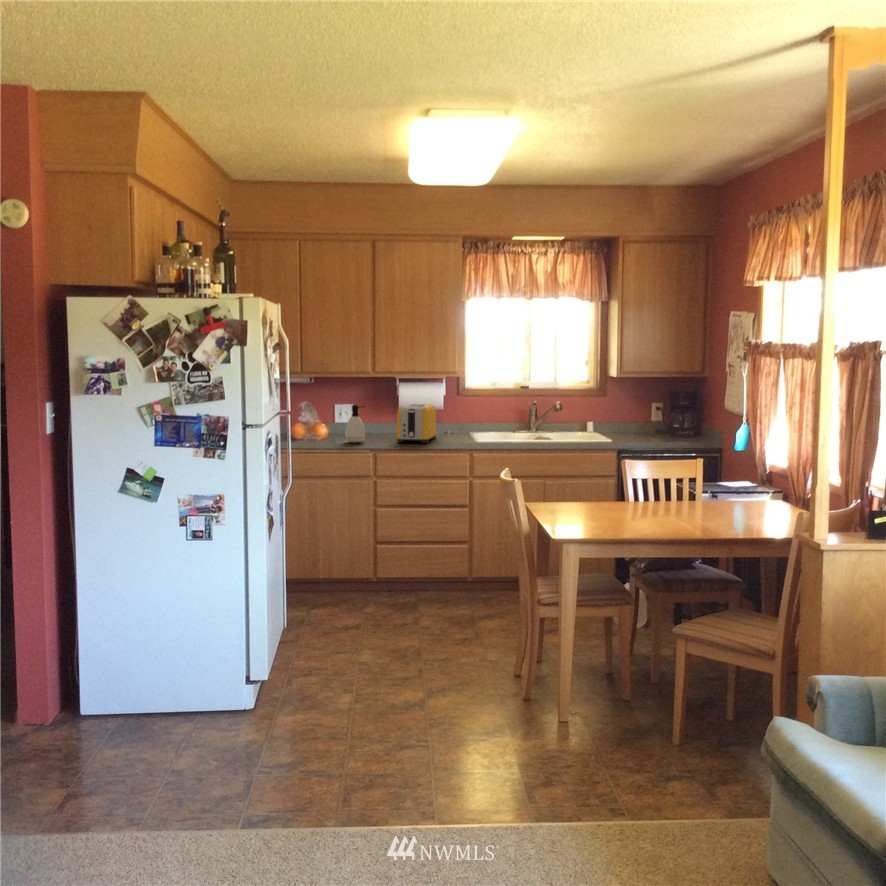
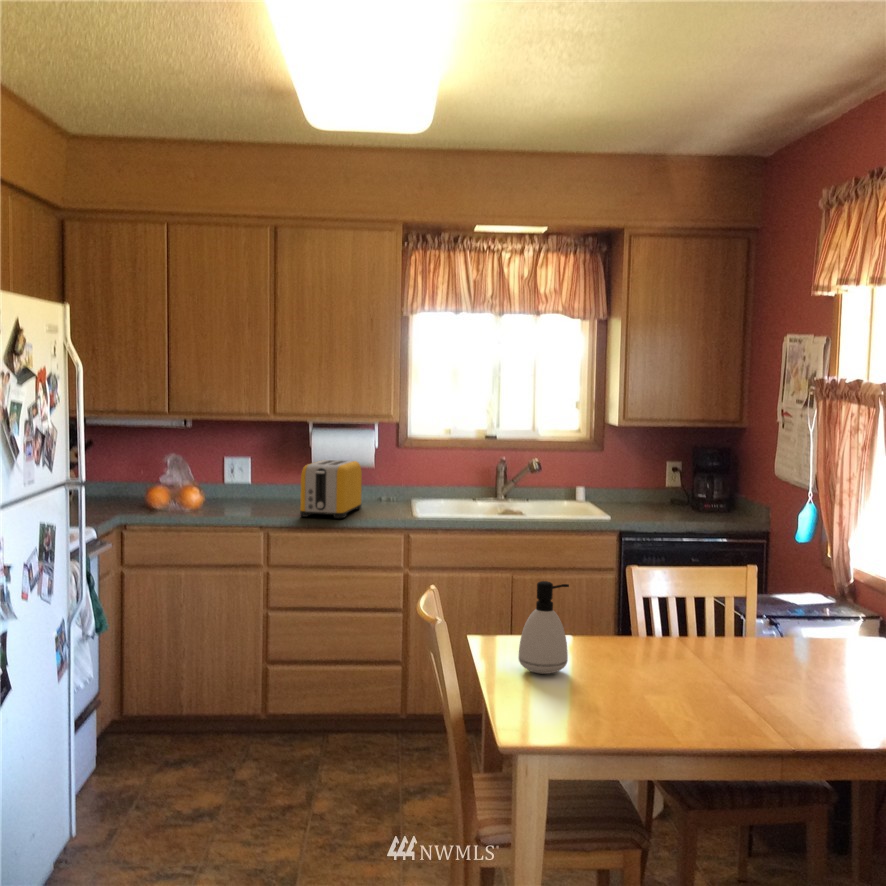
soap dispenser: present [345,405,365,443] -> present [519,581,569,674]

